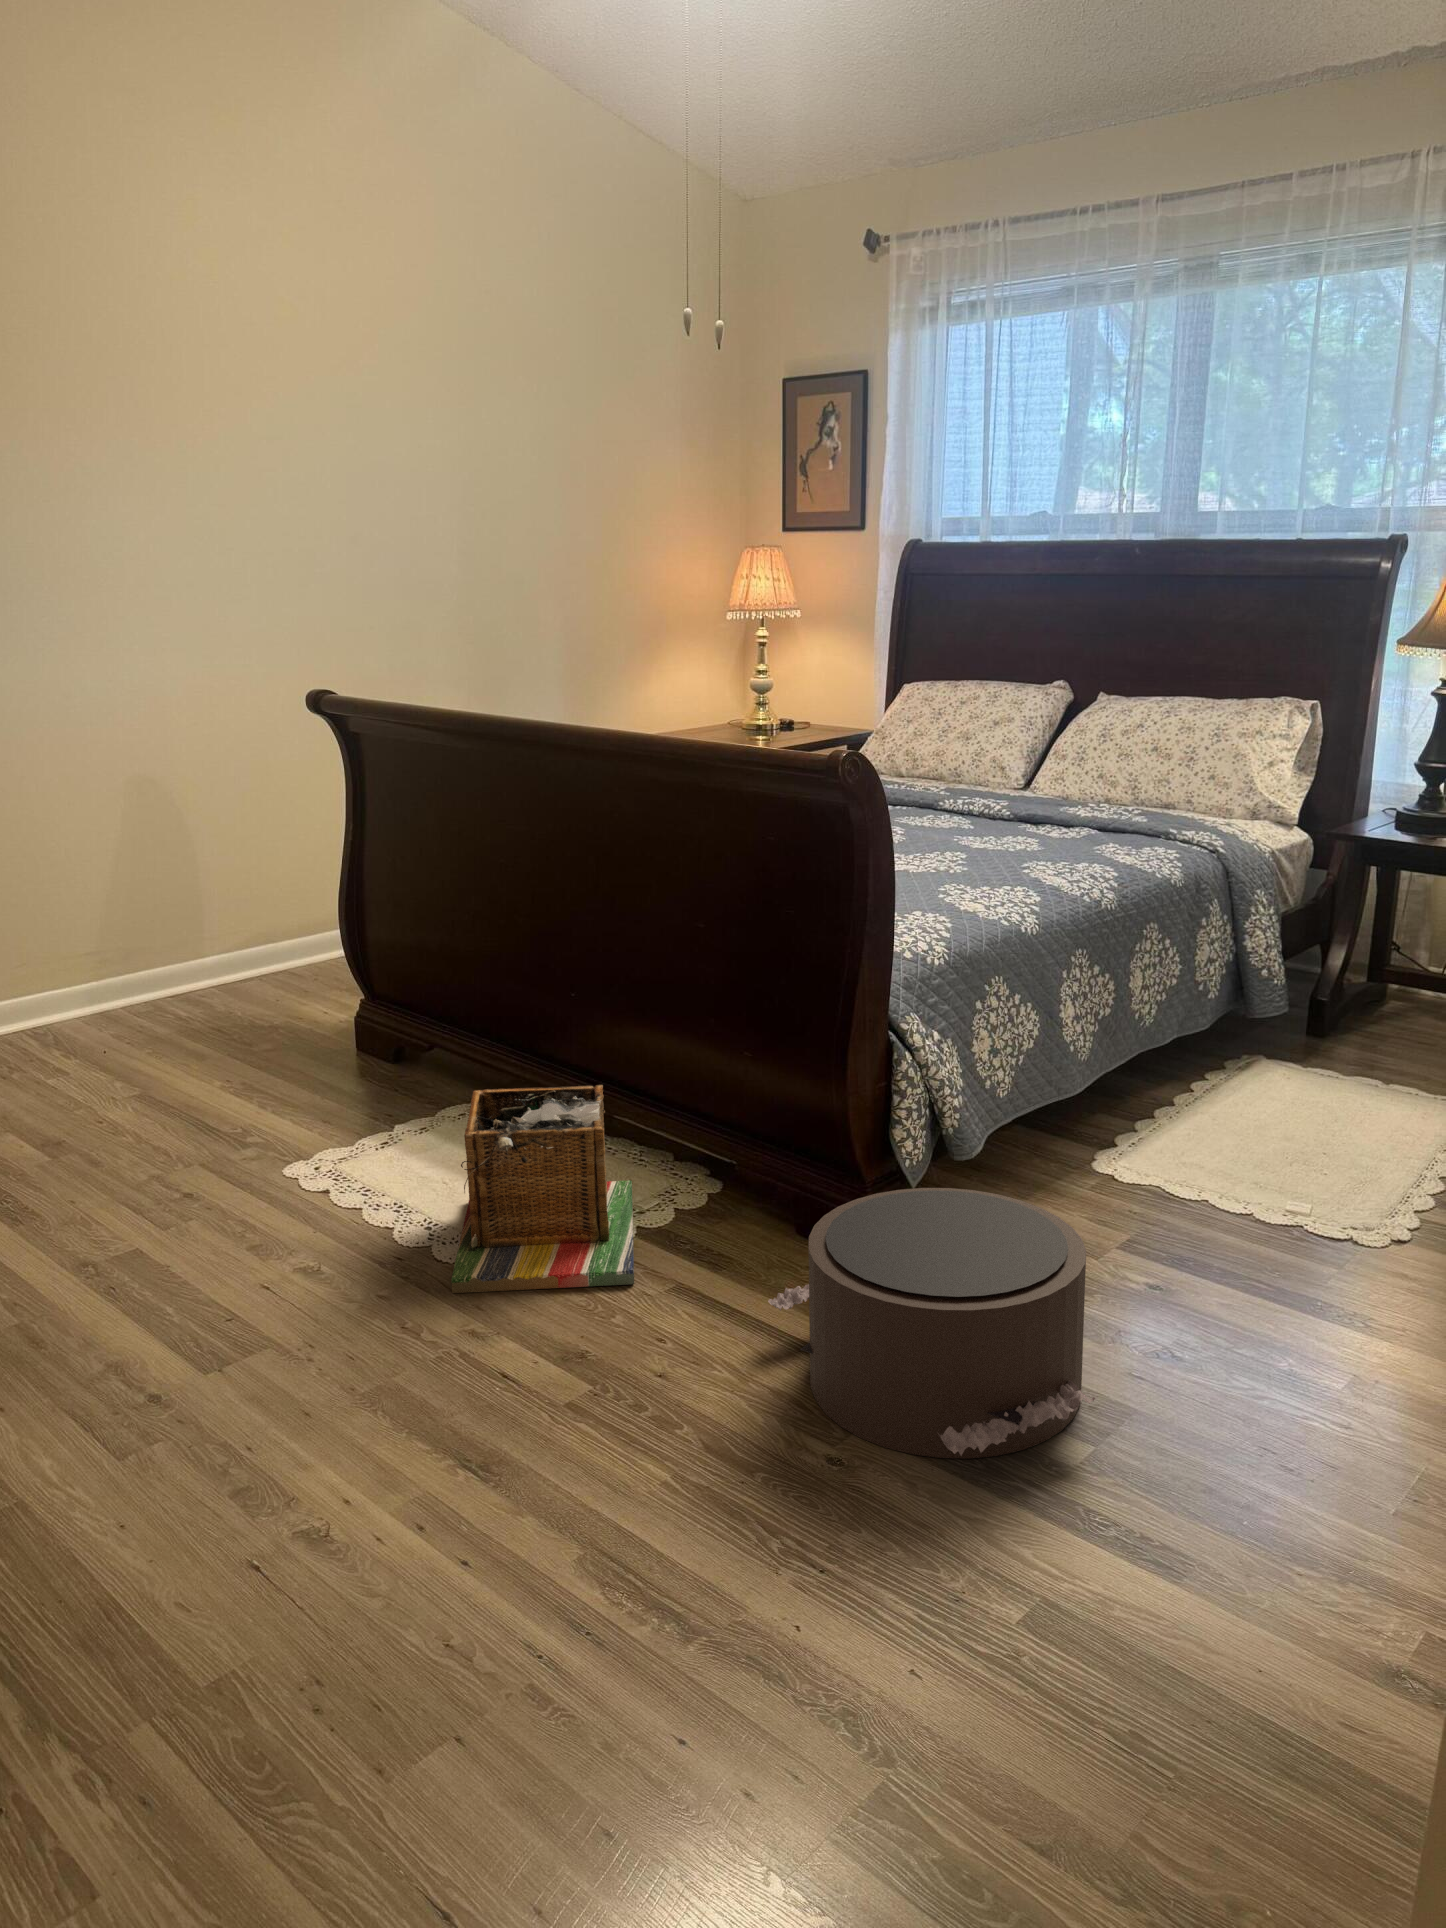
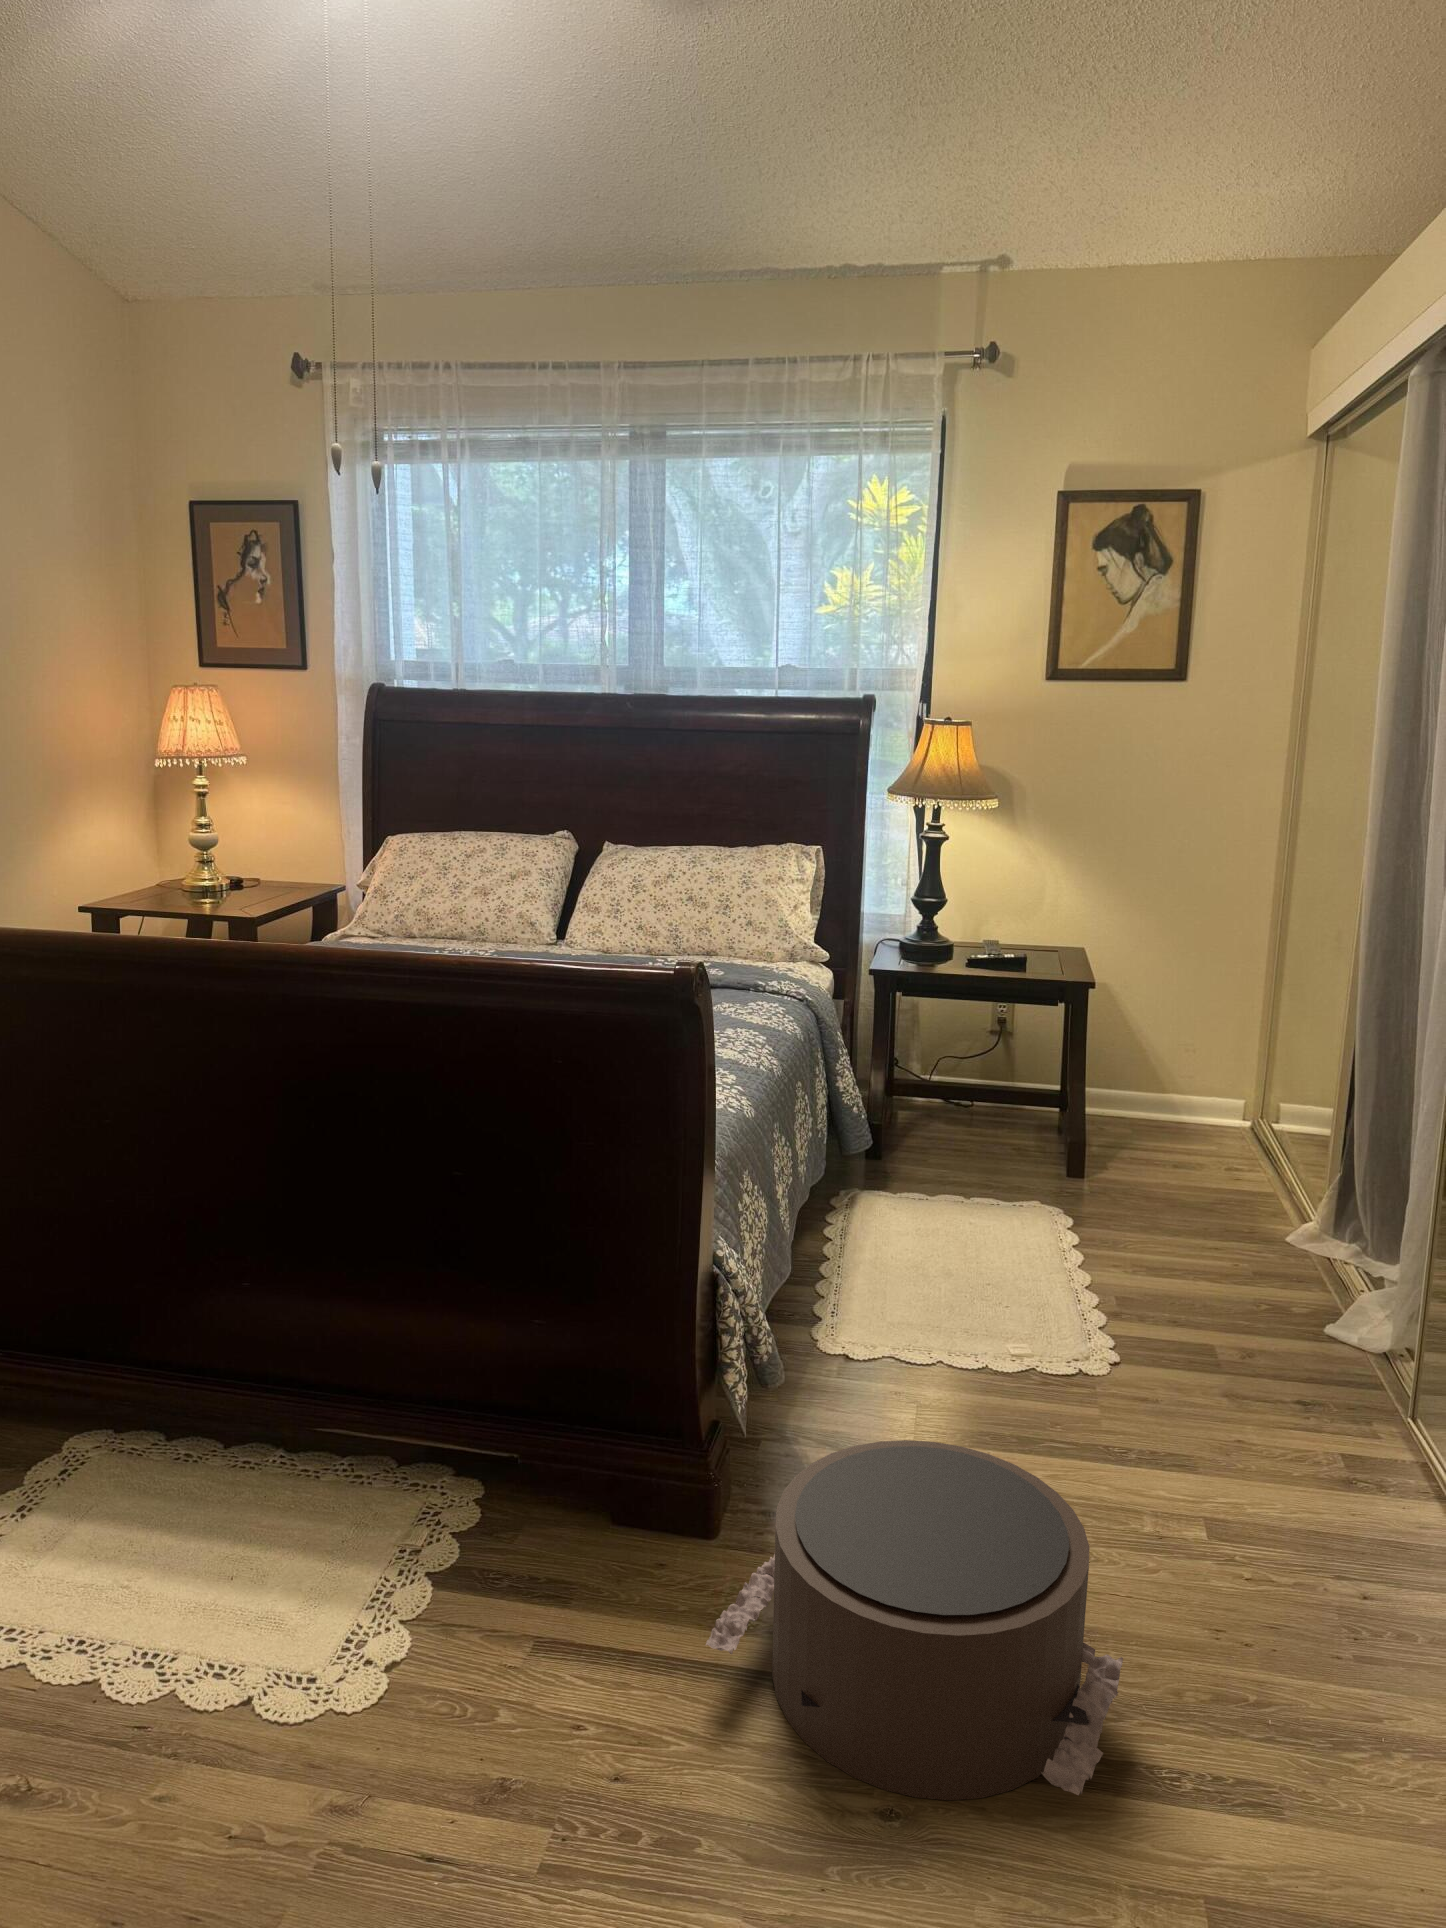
laundry basket: present [451,1085,634,1293] -> none [170,1399,488,1767]

